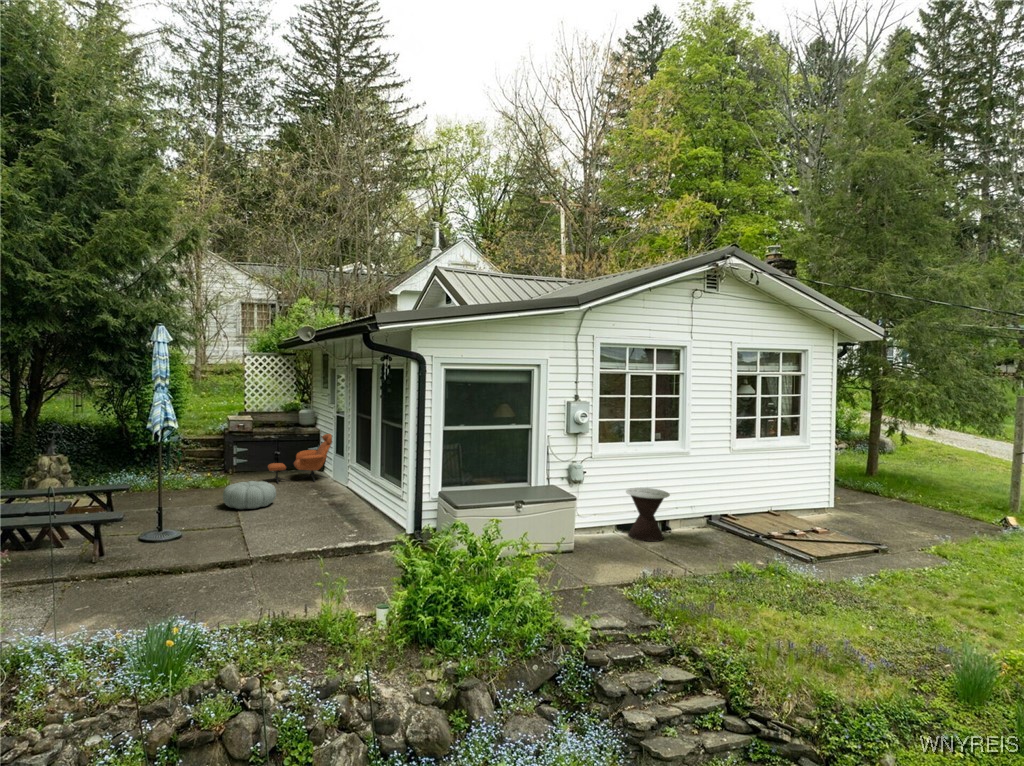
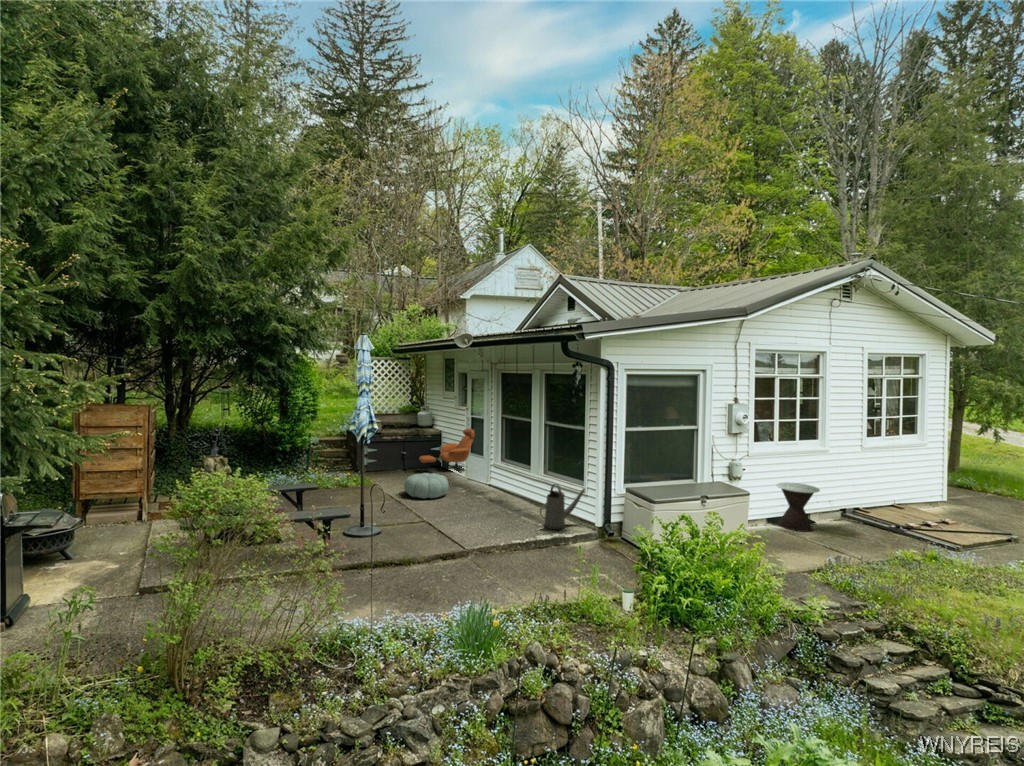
watering can: none [342,490,401,541] -> present [540,484,585,529]

